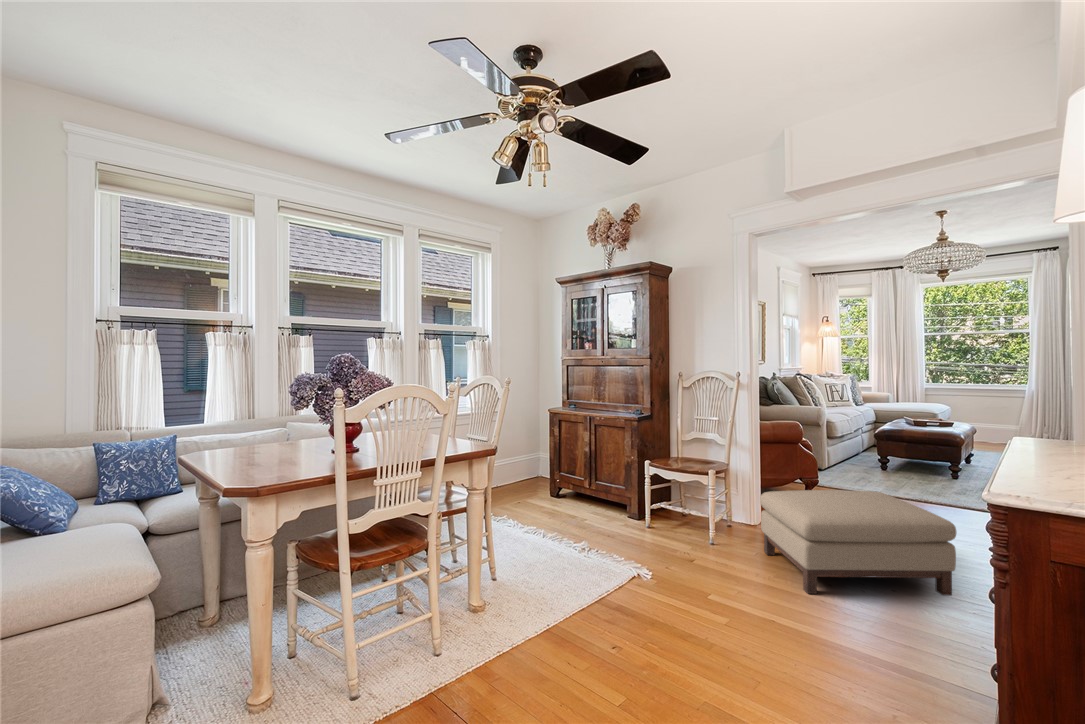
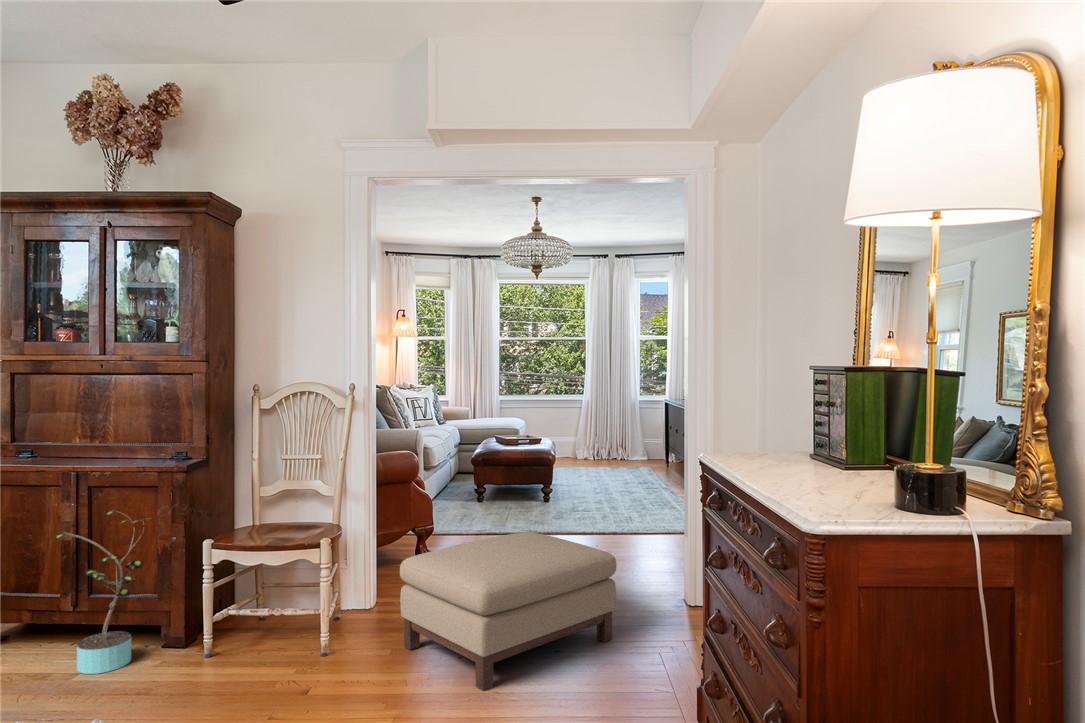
potted plant: none [577,438,622,521] -> present [53,510,153,674]

